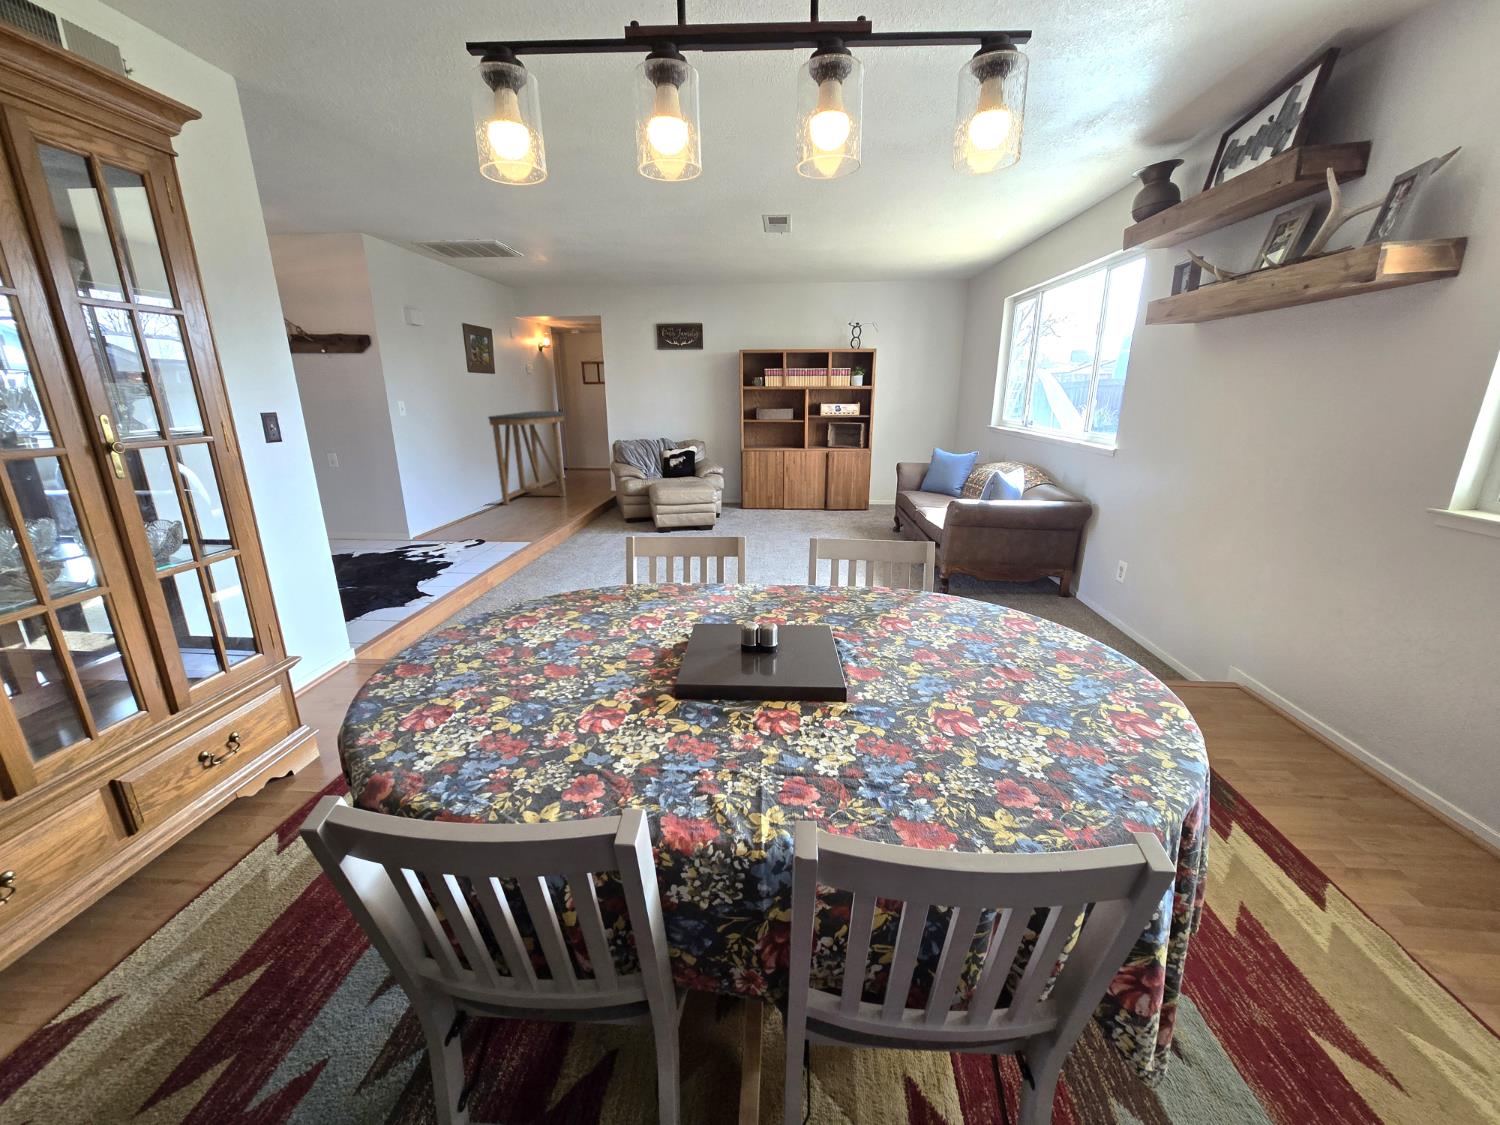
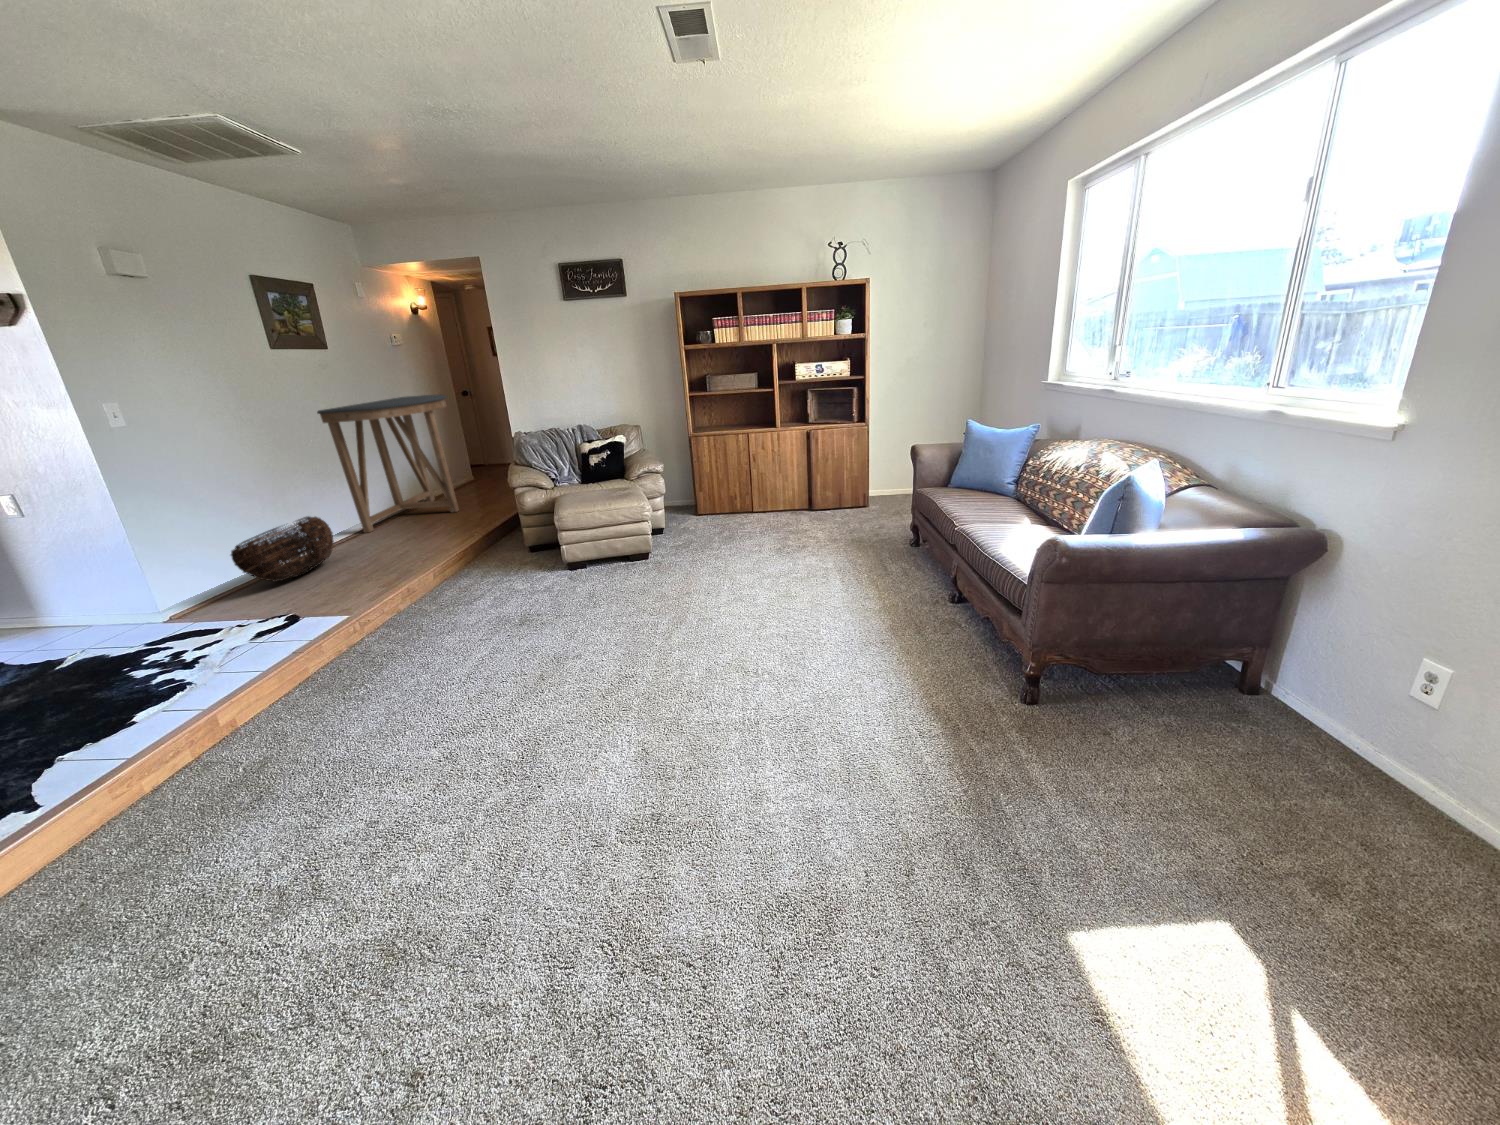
basket: none [444,485,496,525] -> present [231,516,334,581]

